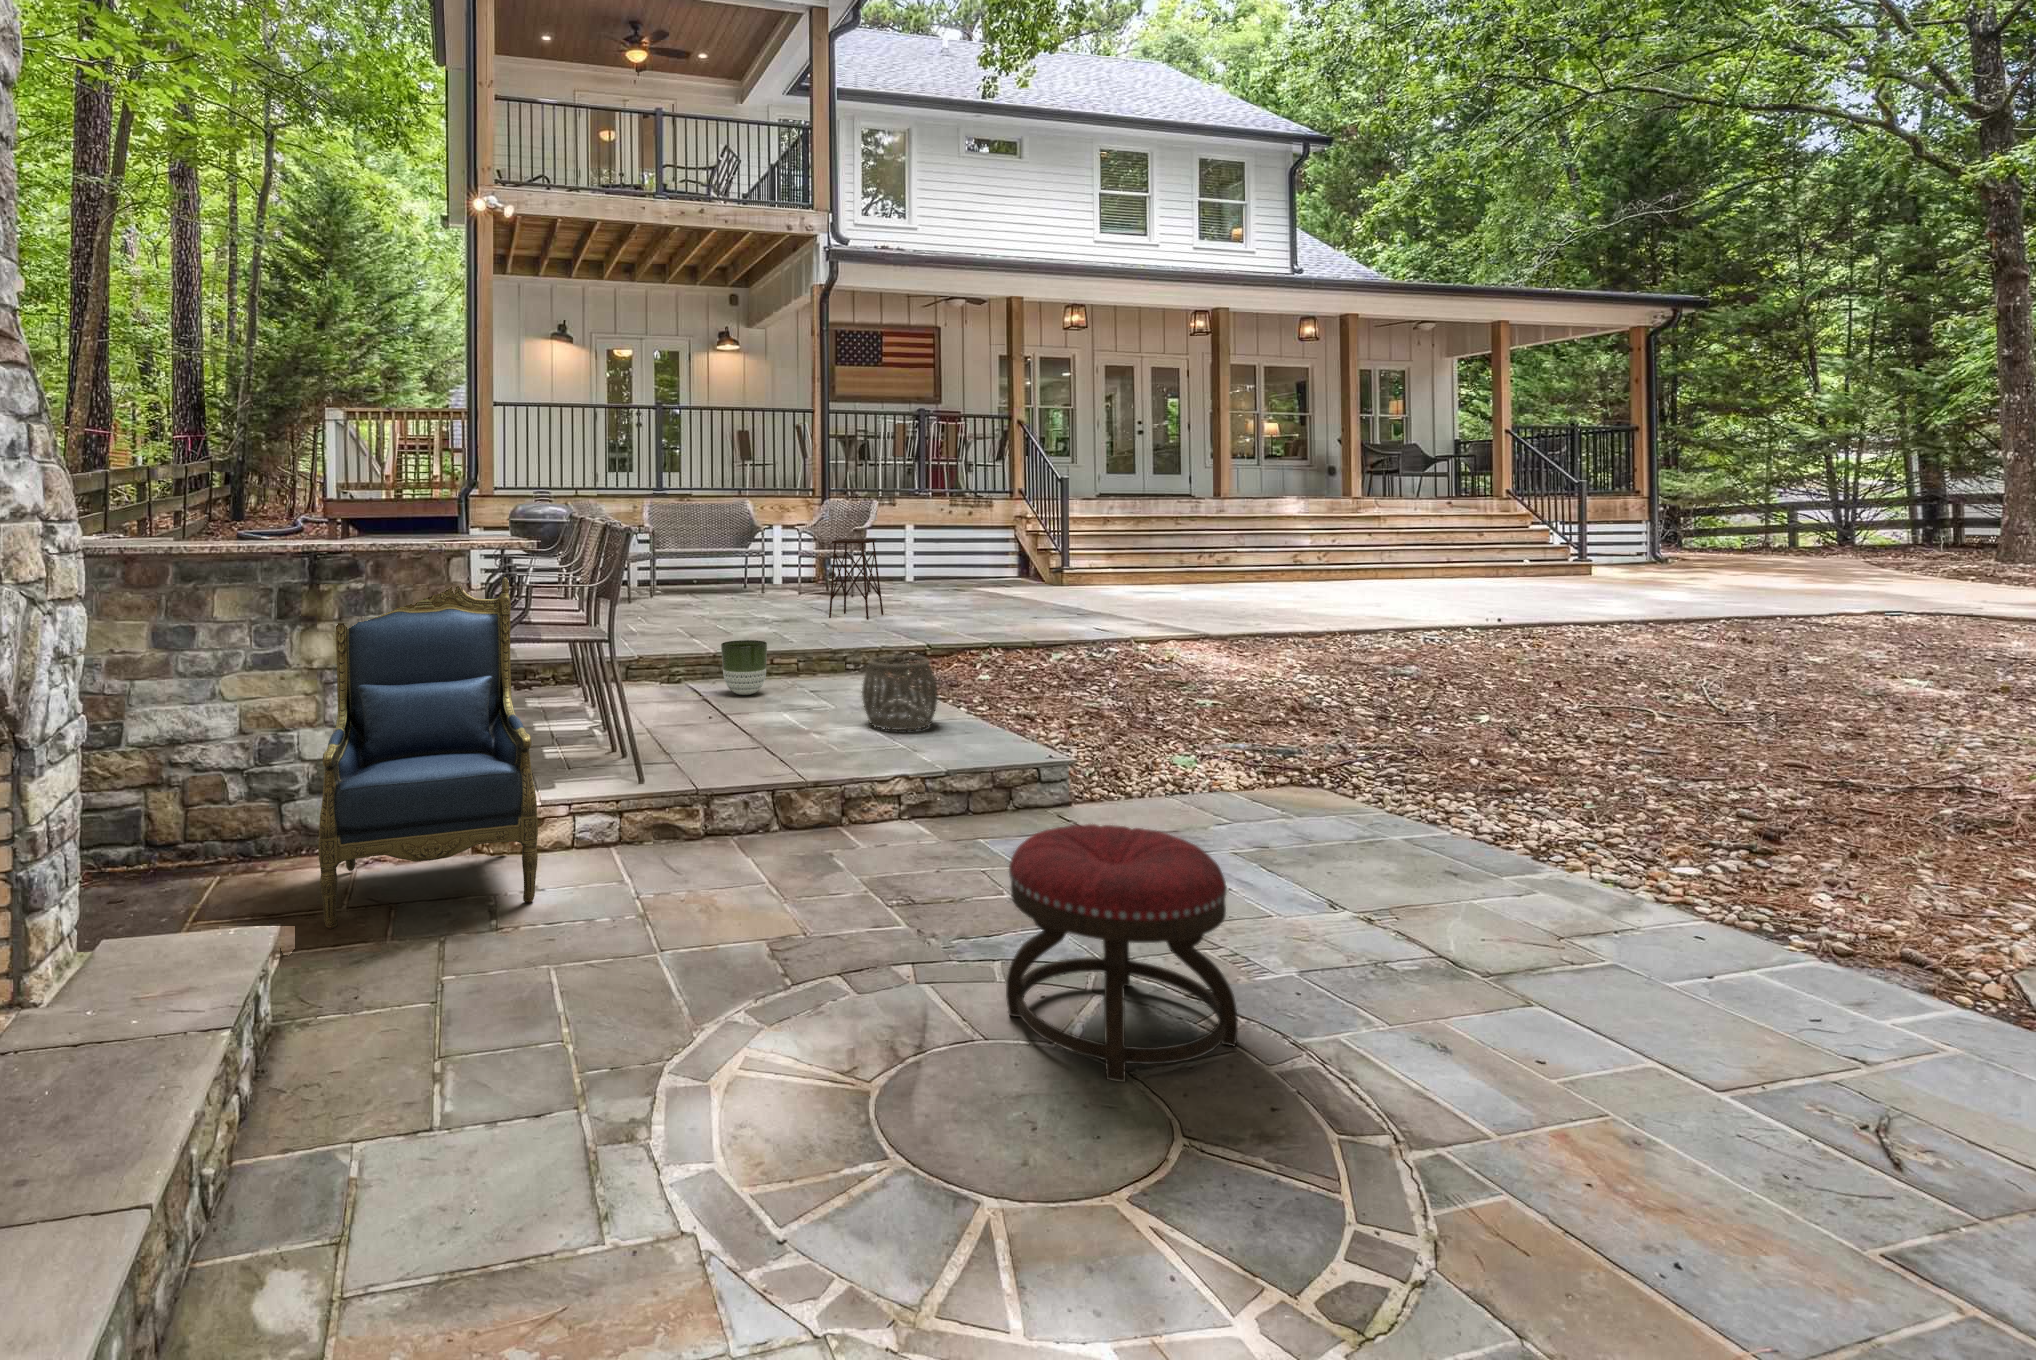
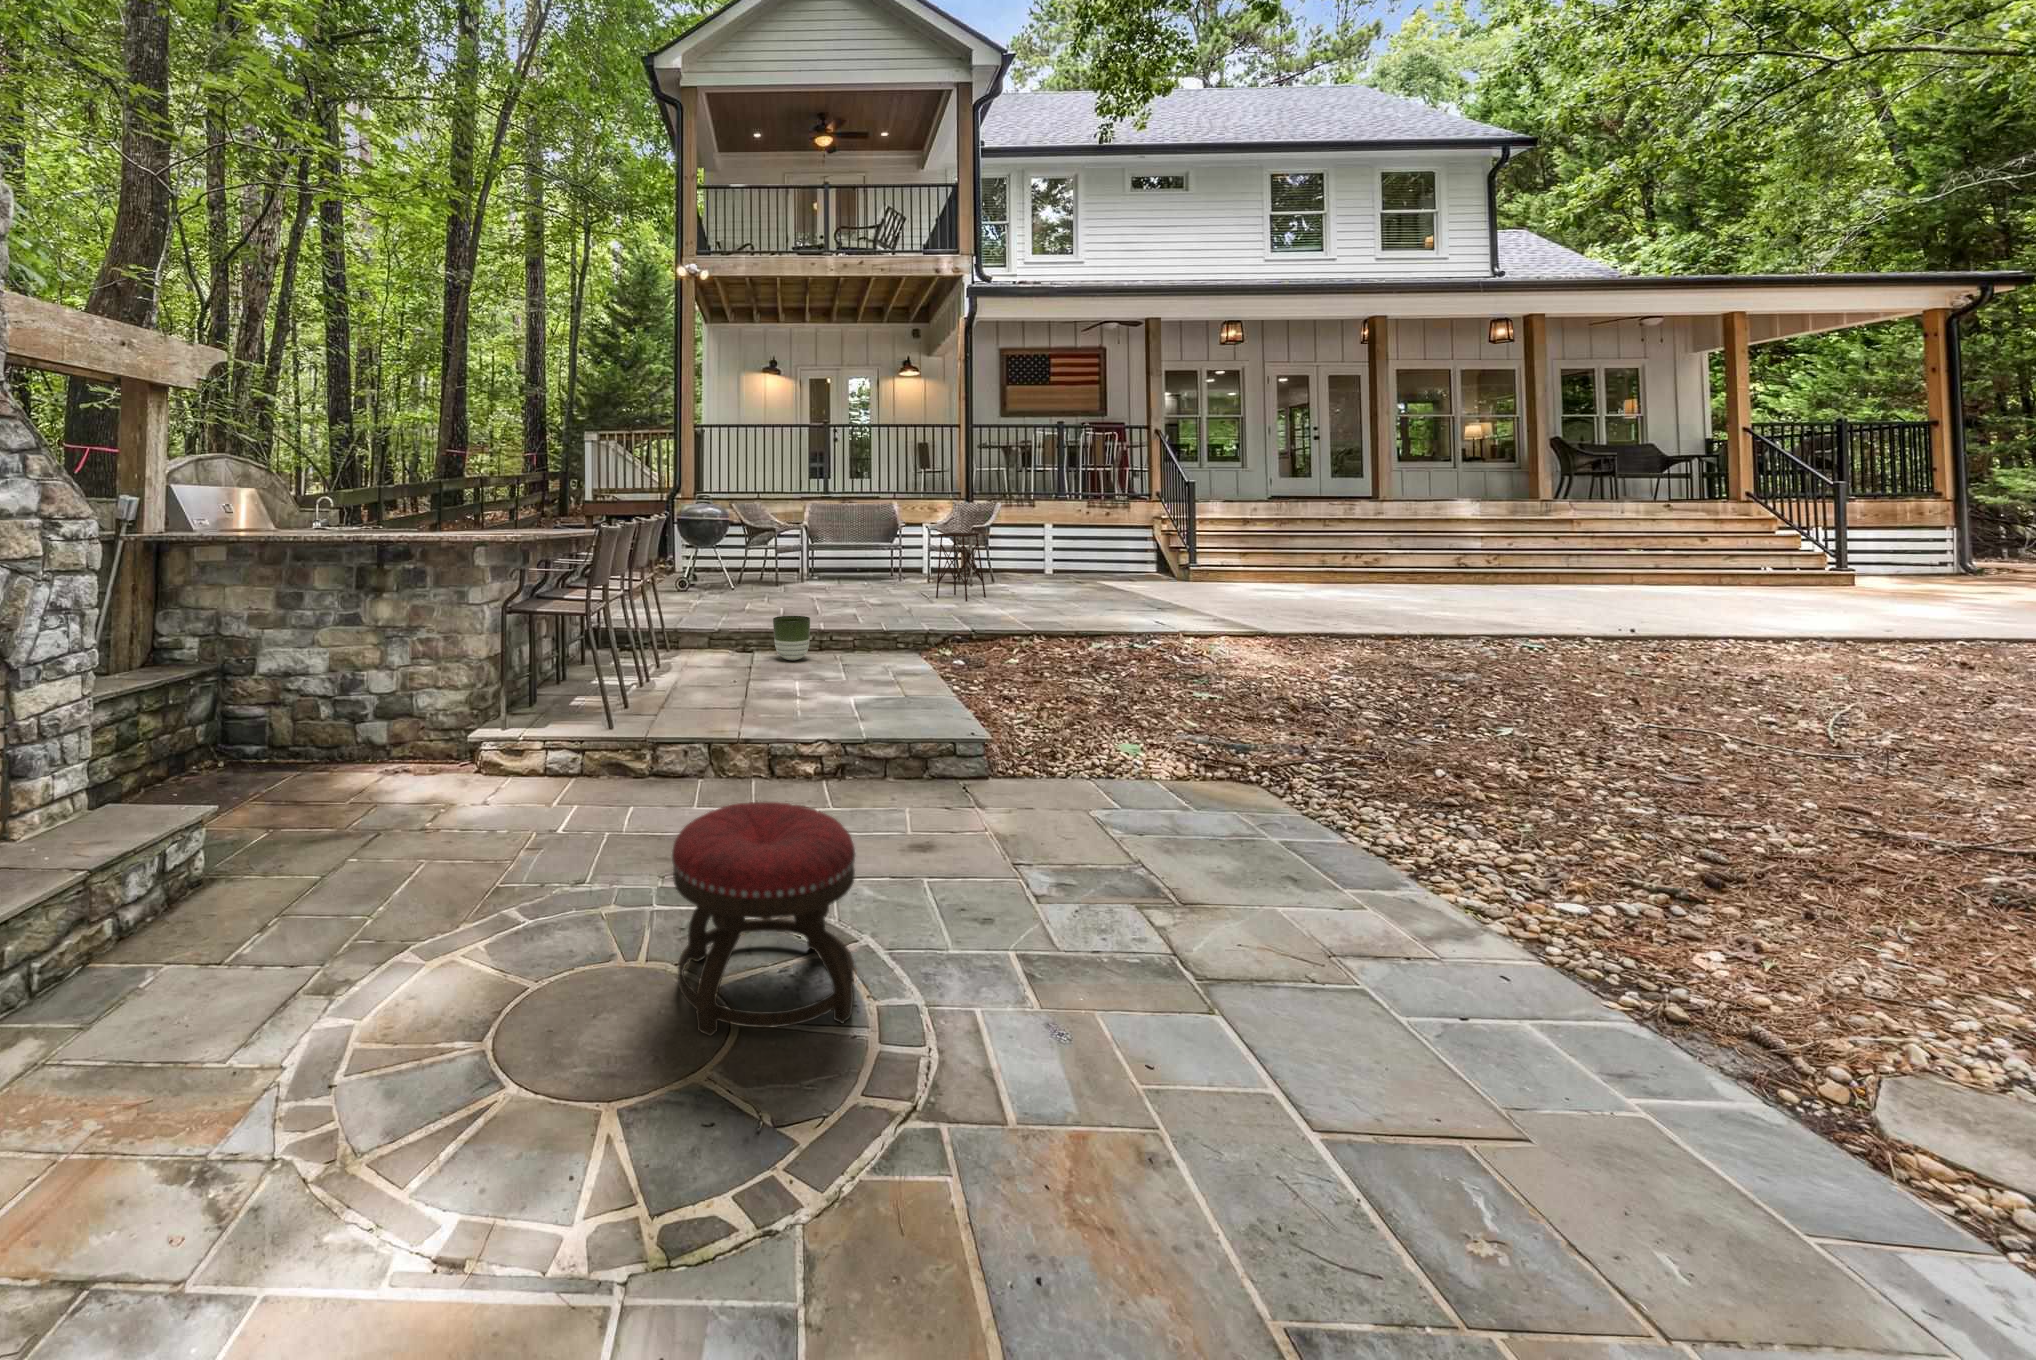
armchair: present [319,577,538,929] -> none [323,563,514,813]
woven basket: present [862,655,937,730] -> none [846,636,911,701]

